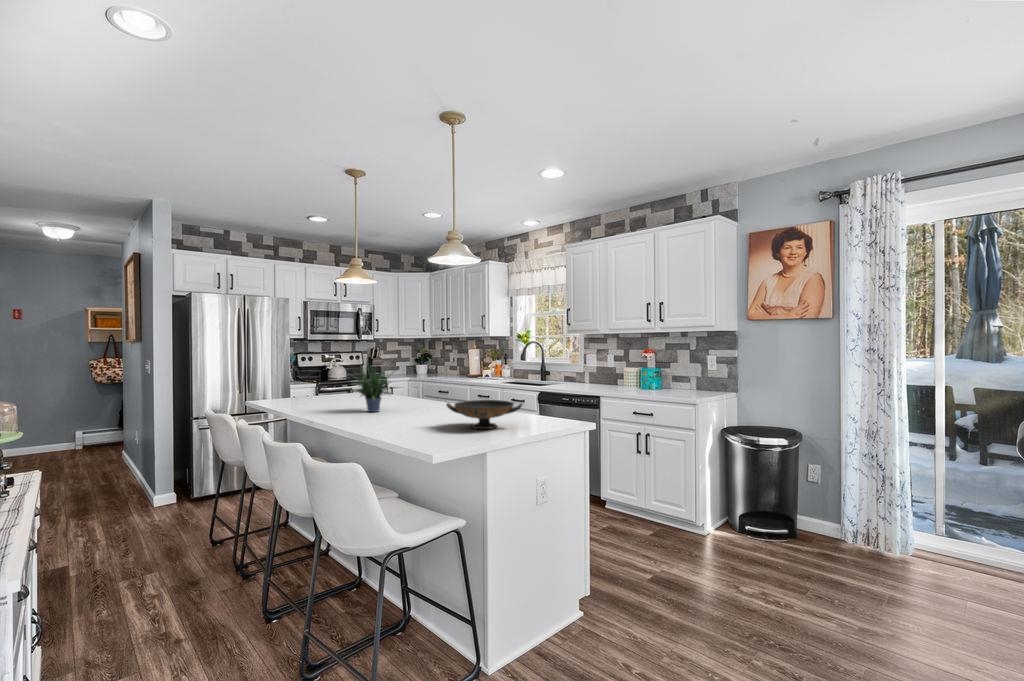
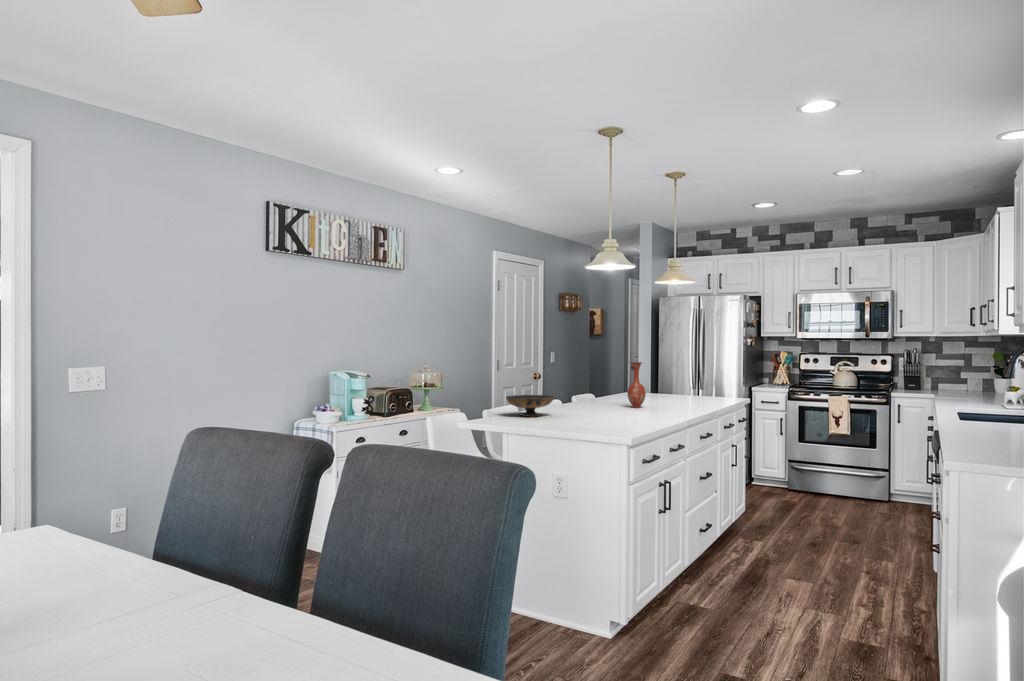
vase: none [426,360,445,407] -> present [627,362,646,408]
potted plant: present [349,367,395,412] -> none [565,356,611,405]

